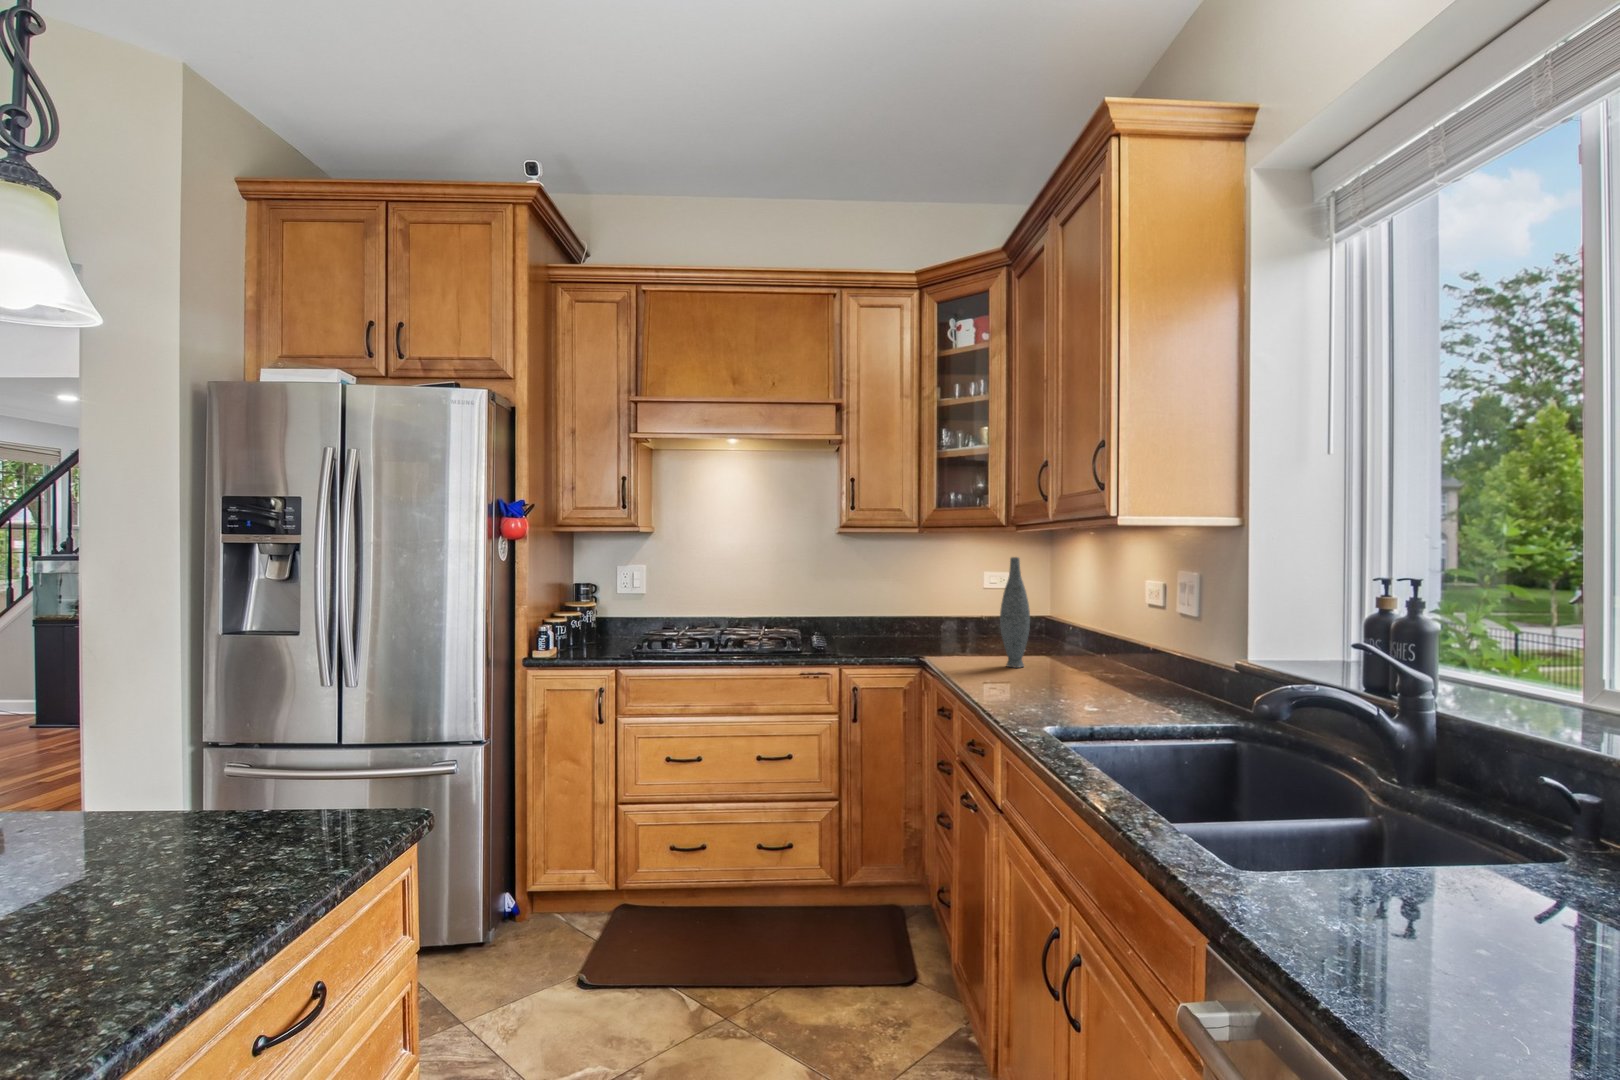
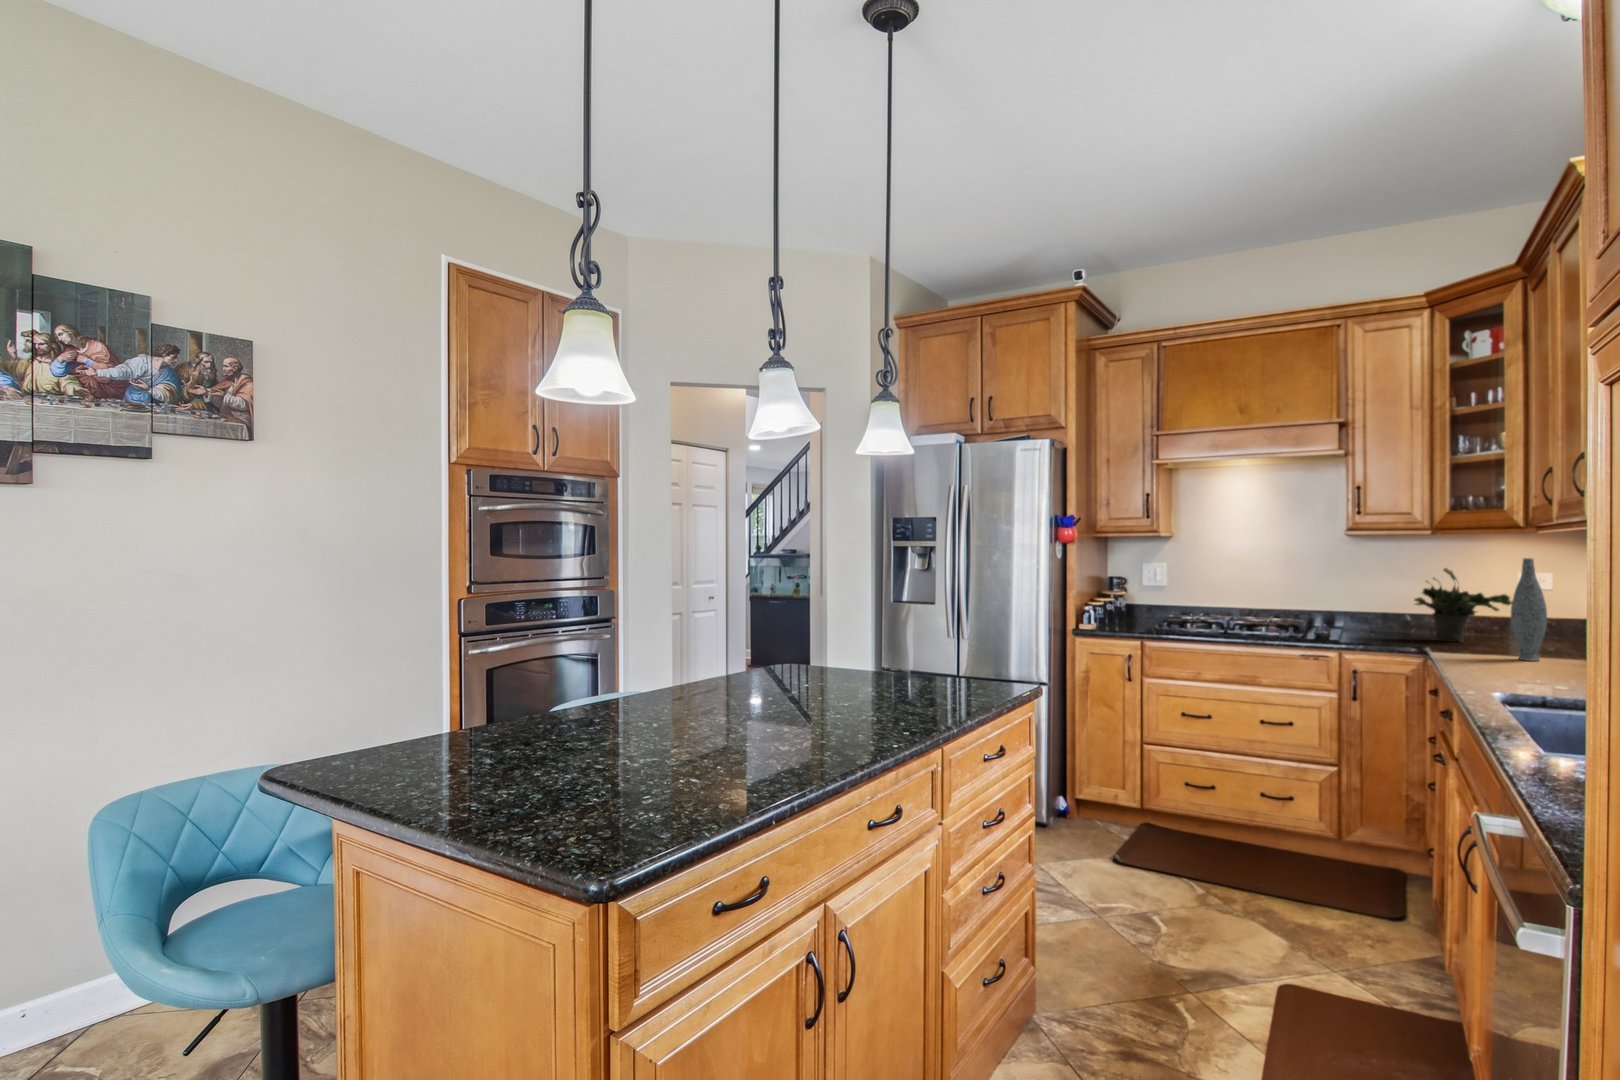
potted plant: none [899,568,984,647] -> present [1415,568,1512,642]

